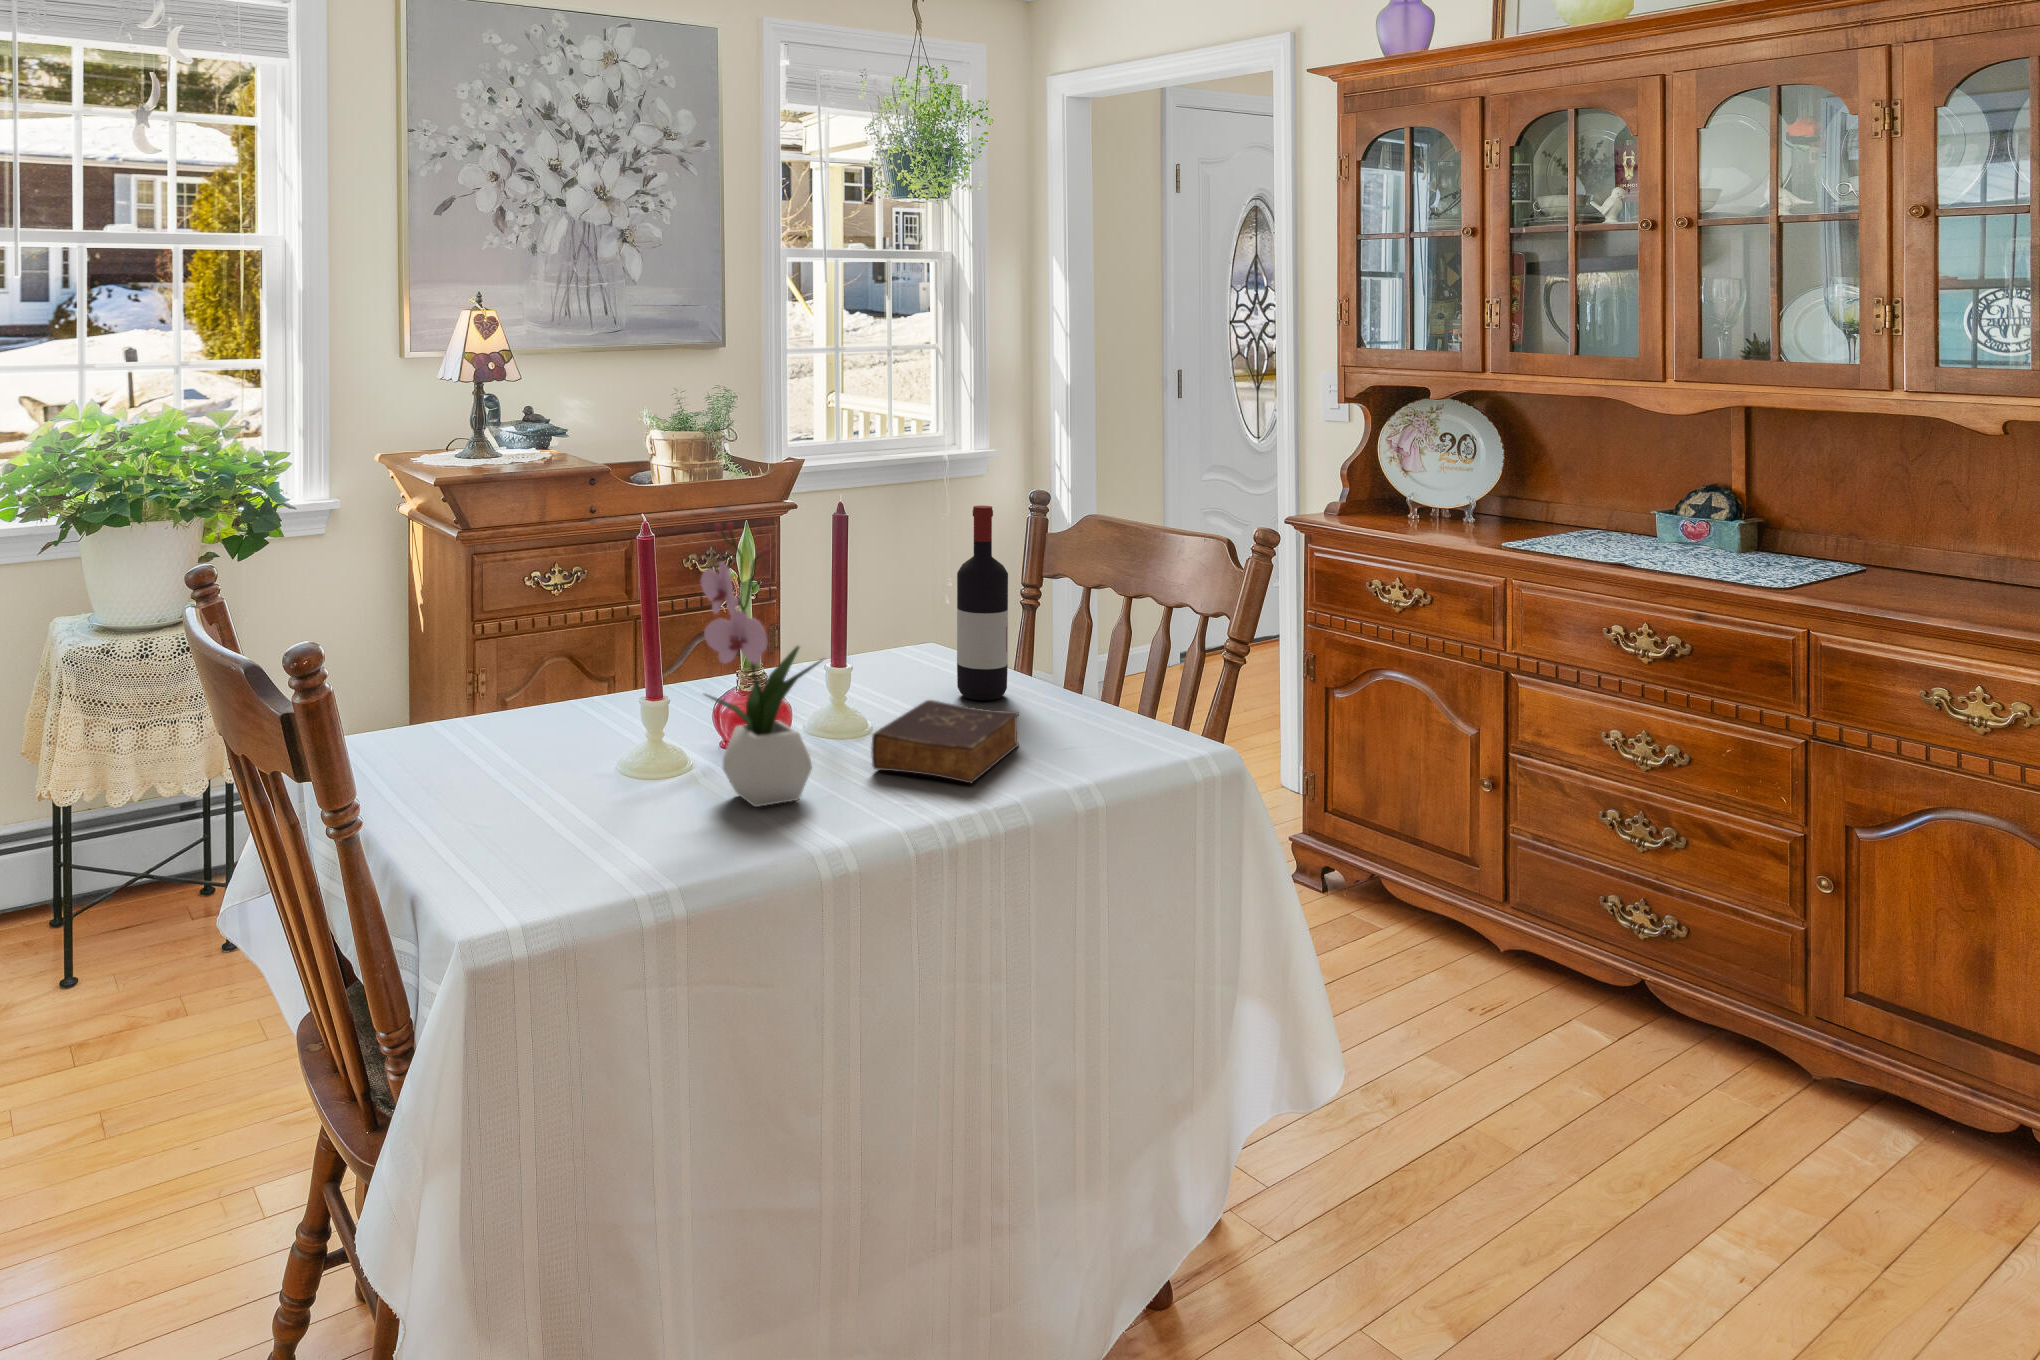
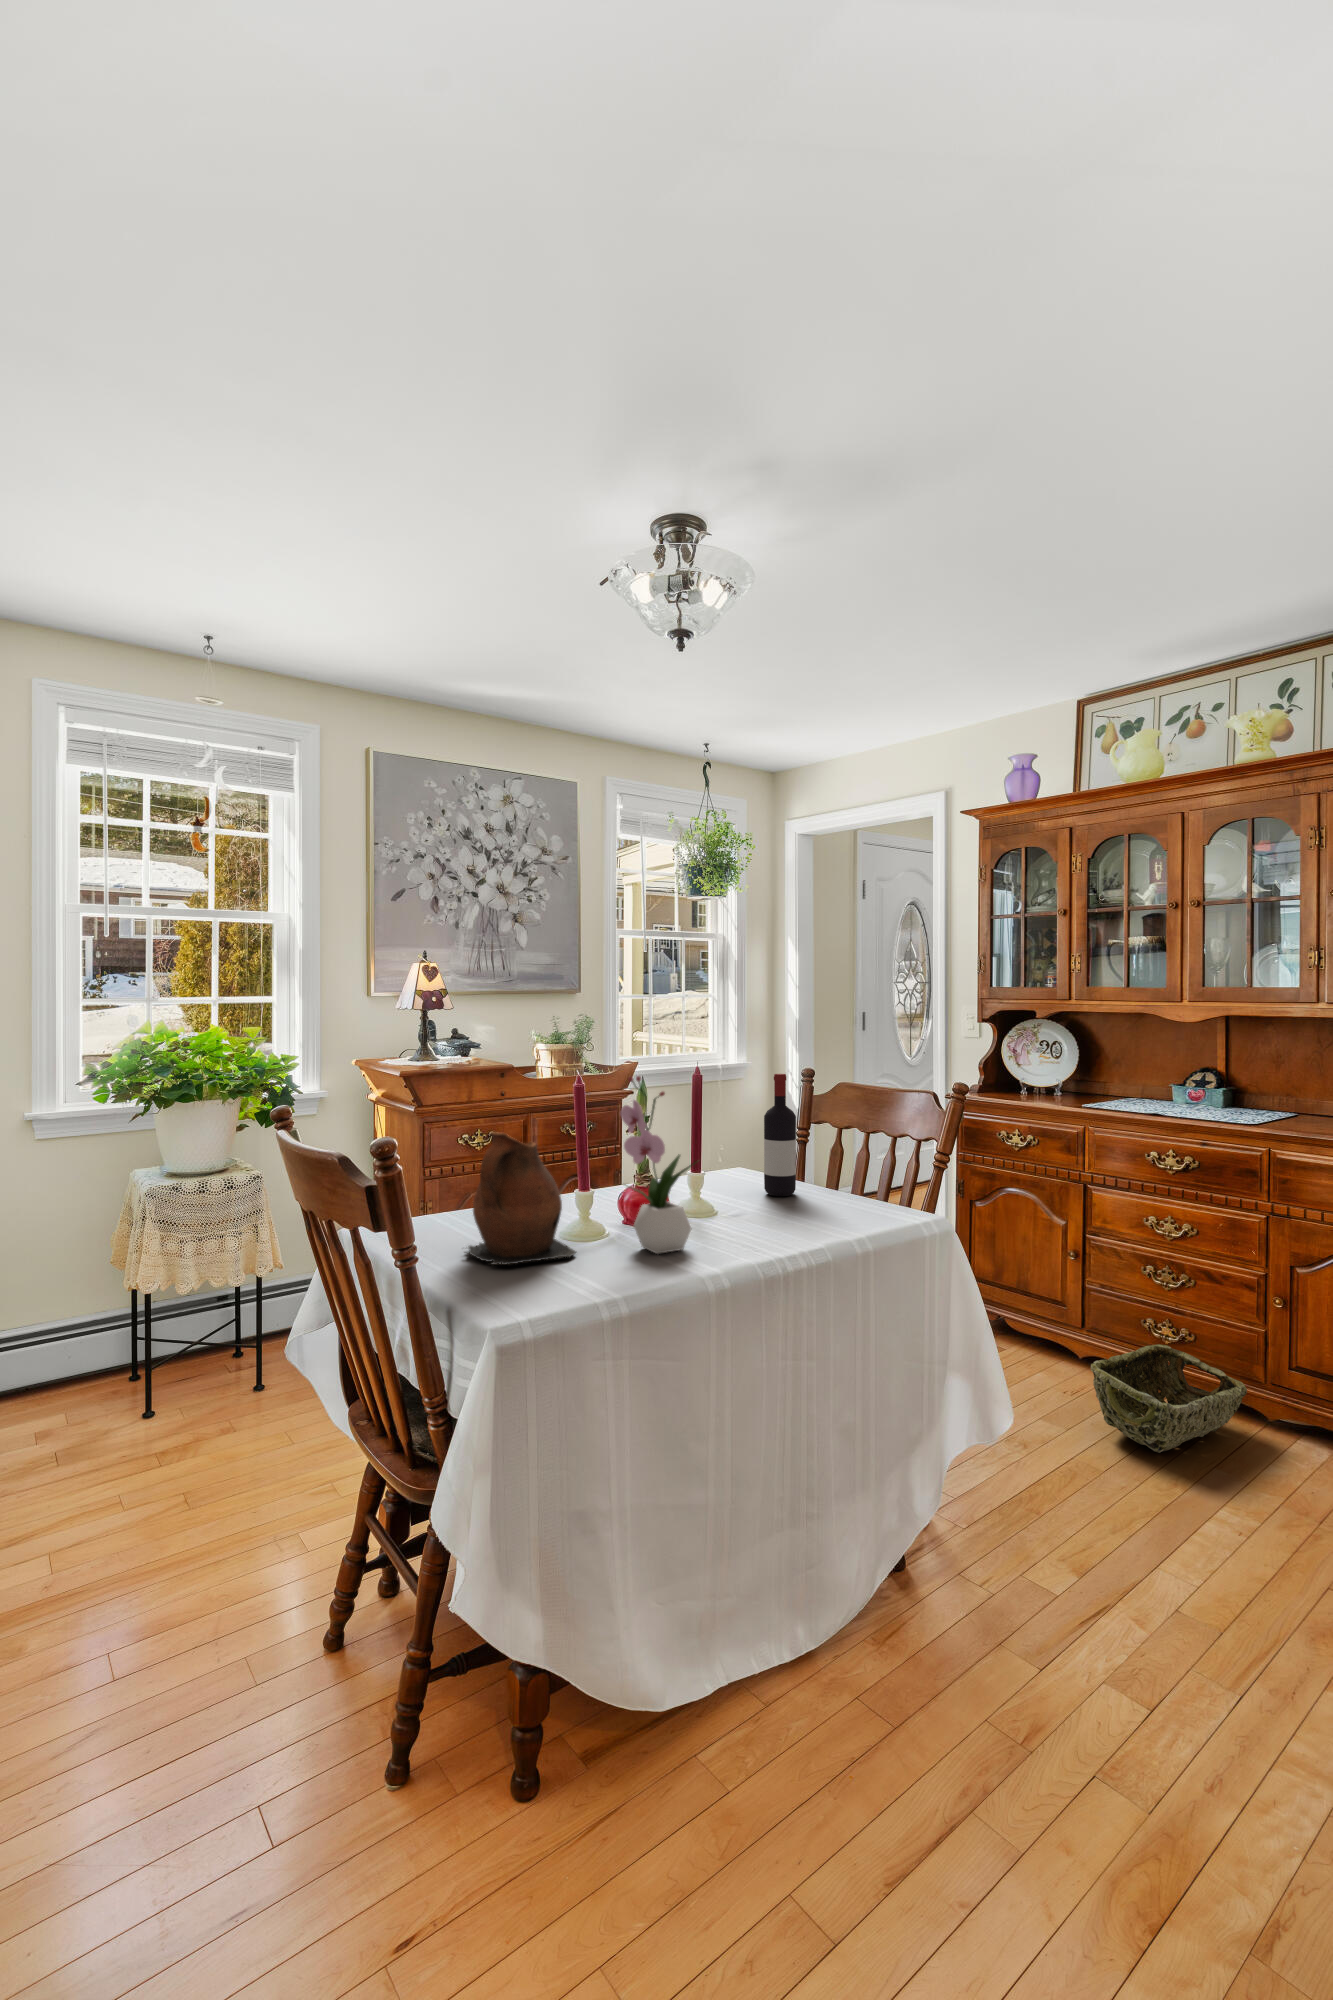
ceramic pitcher: none [454,610,630,823] -> present [468,1132,576,1265]
book: present [871,700,1019,783] -> none [723,1193,811,1239]
woven basket: none [1500,934,1763,1117] -> present [1091,1344,1247,1453]

